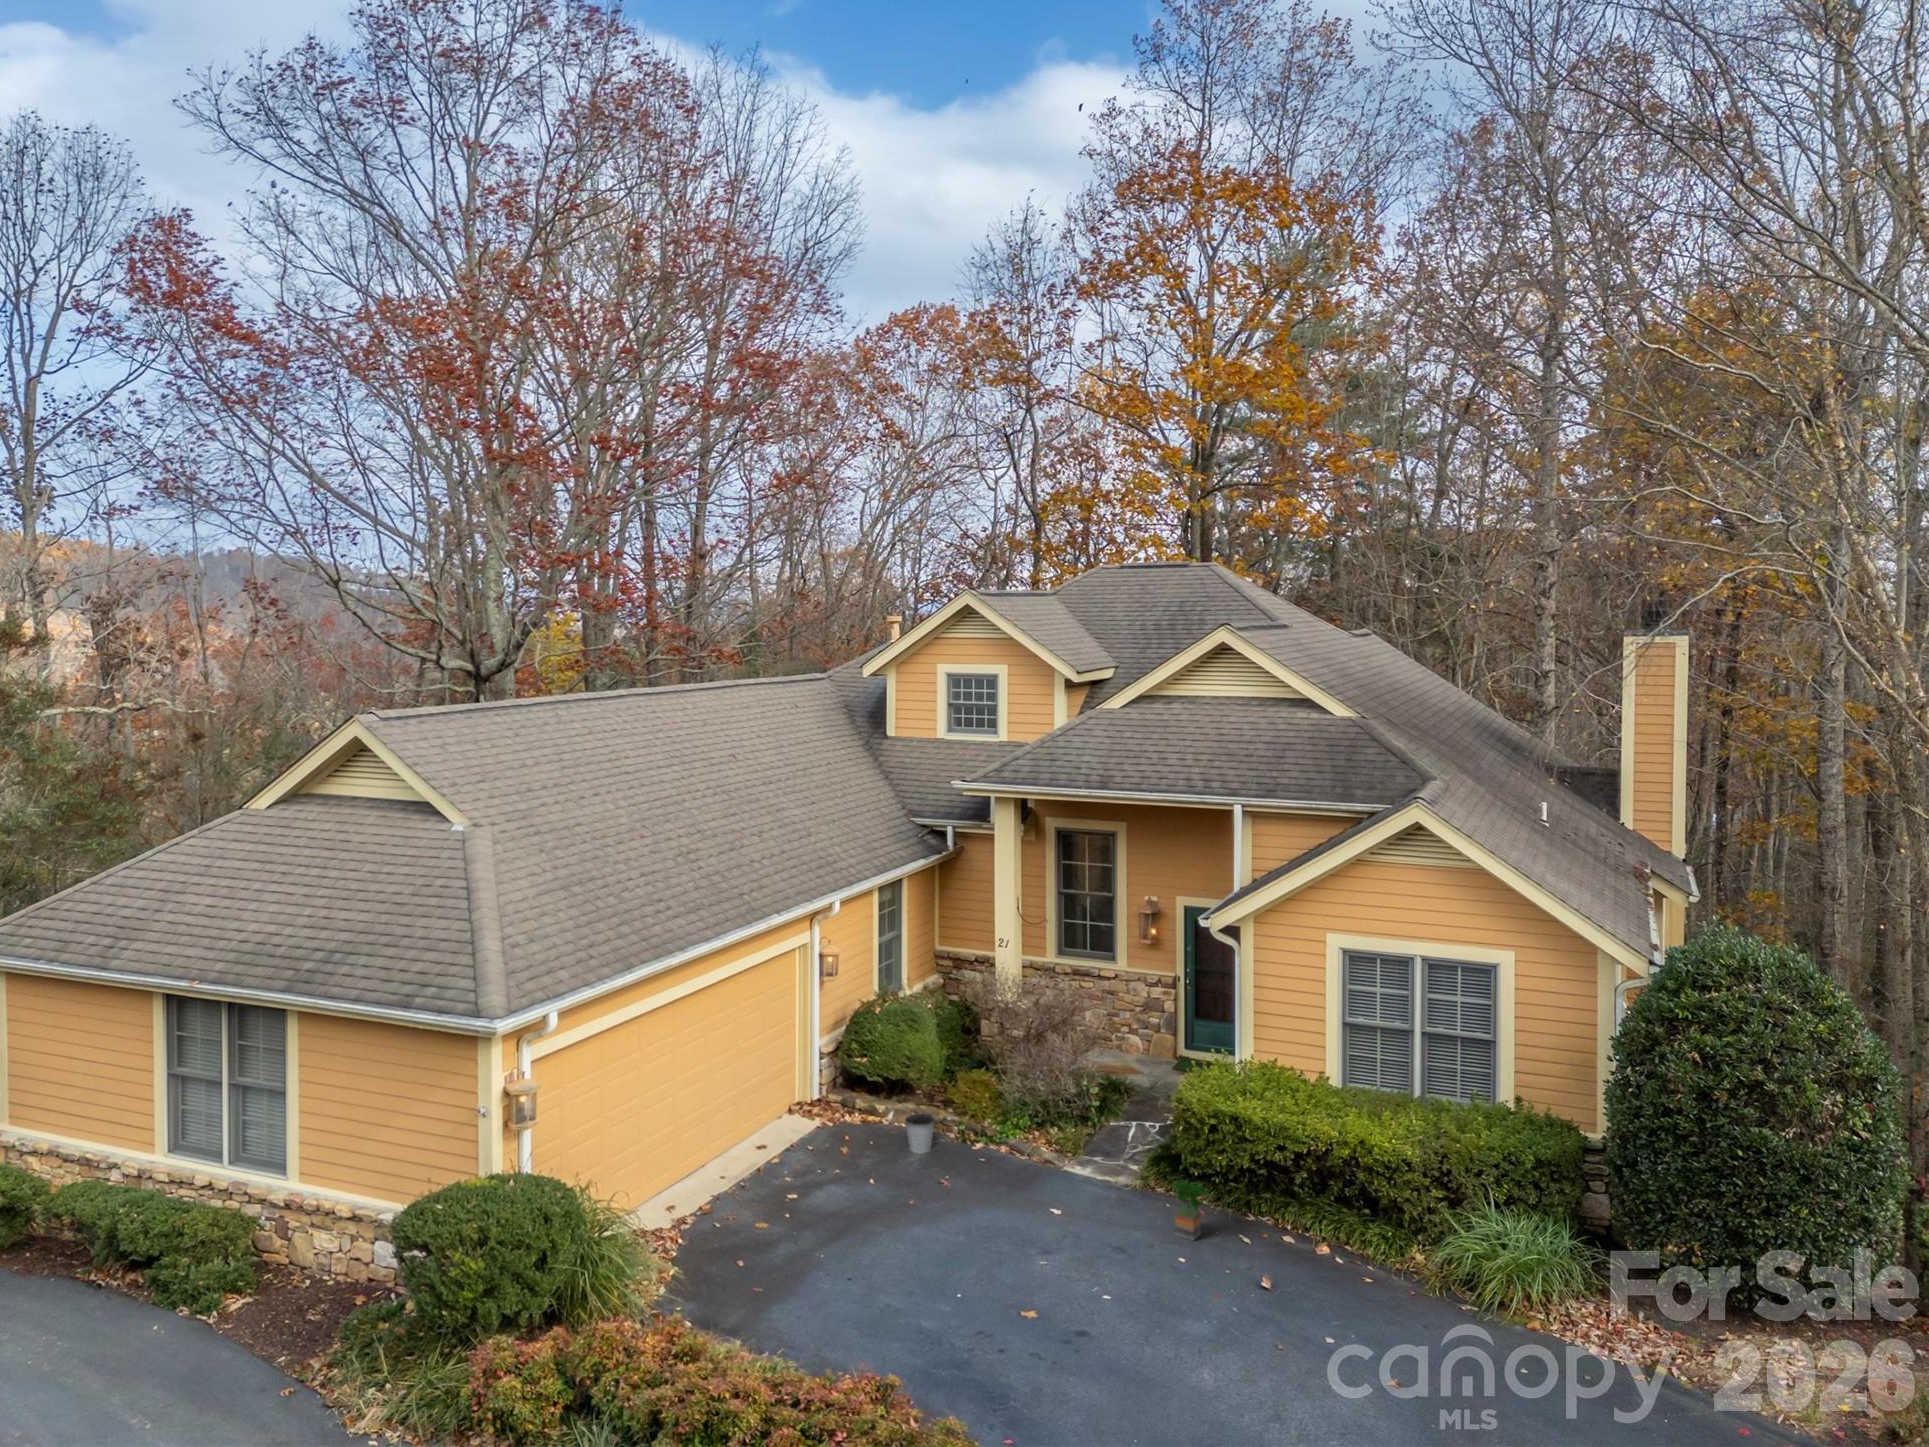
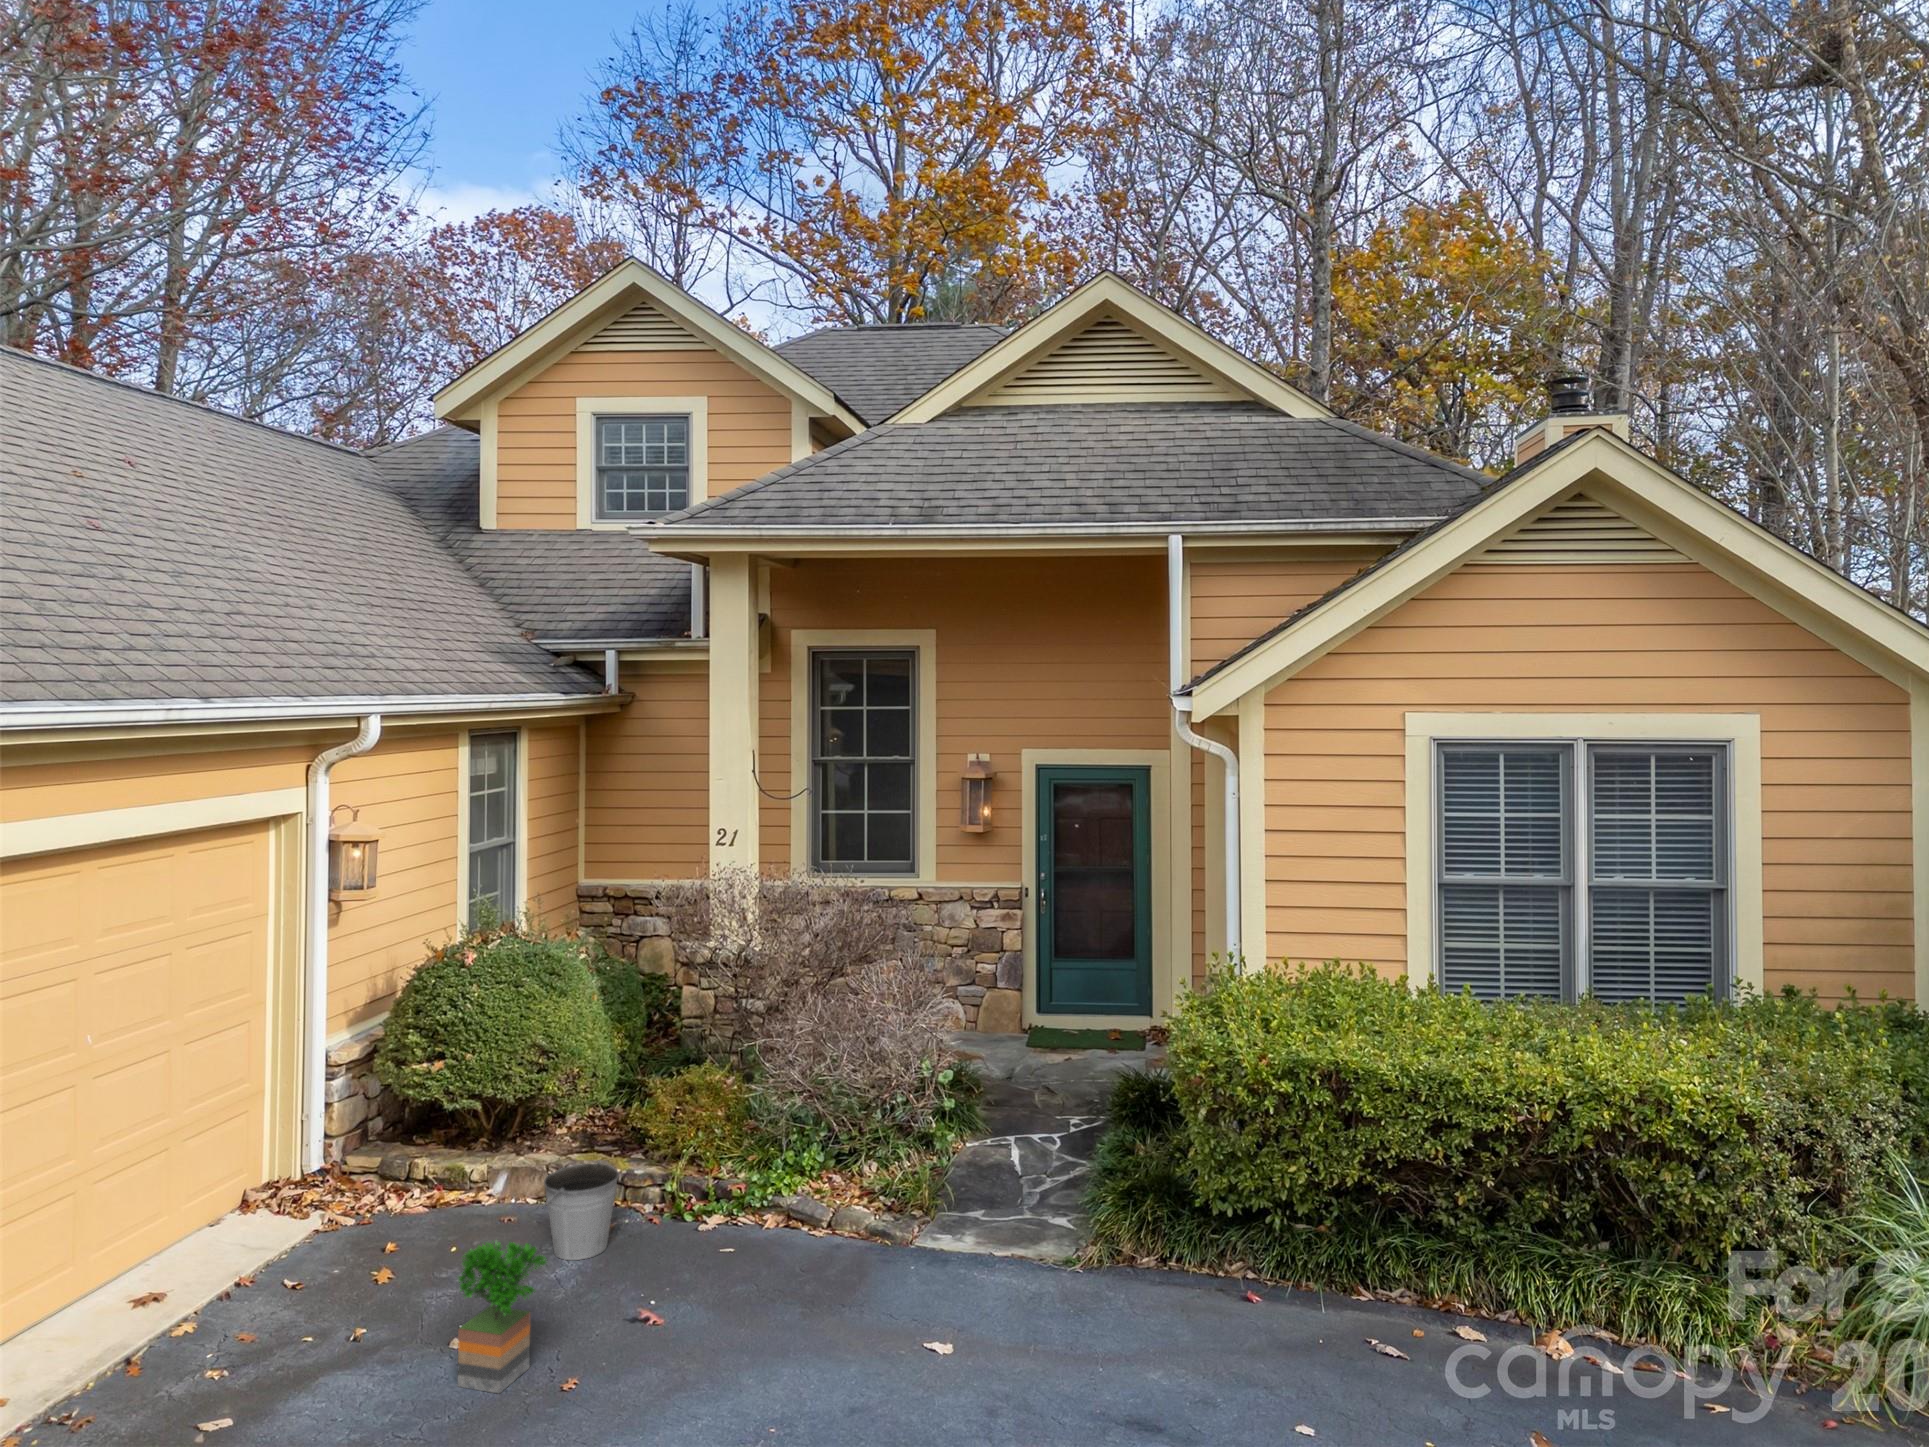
potted tree: present [1174,1181,1207,1241] -> present [458,1242,546,1393]

